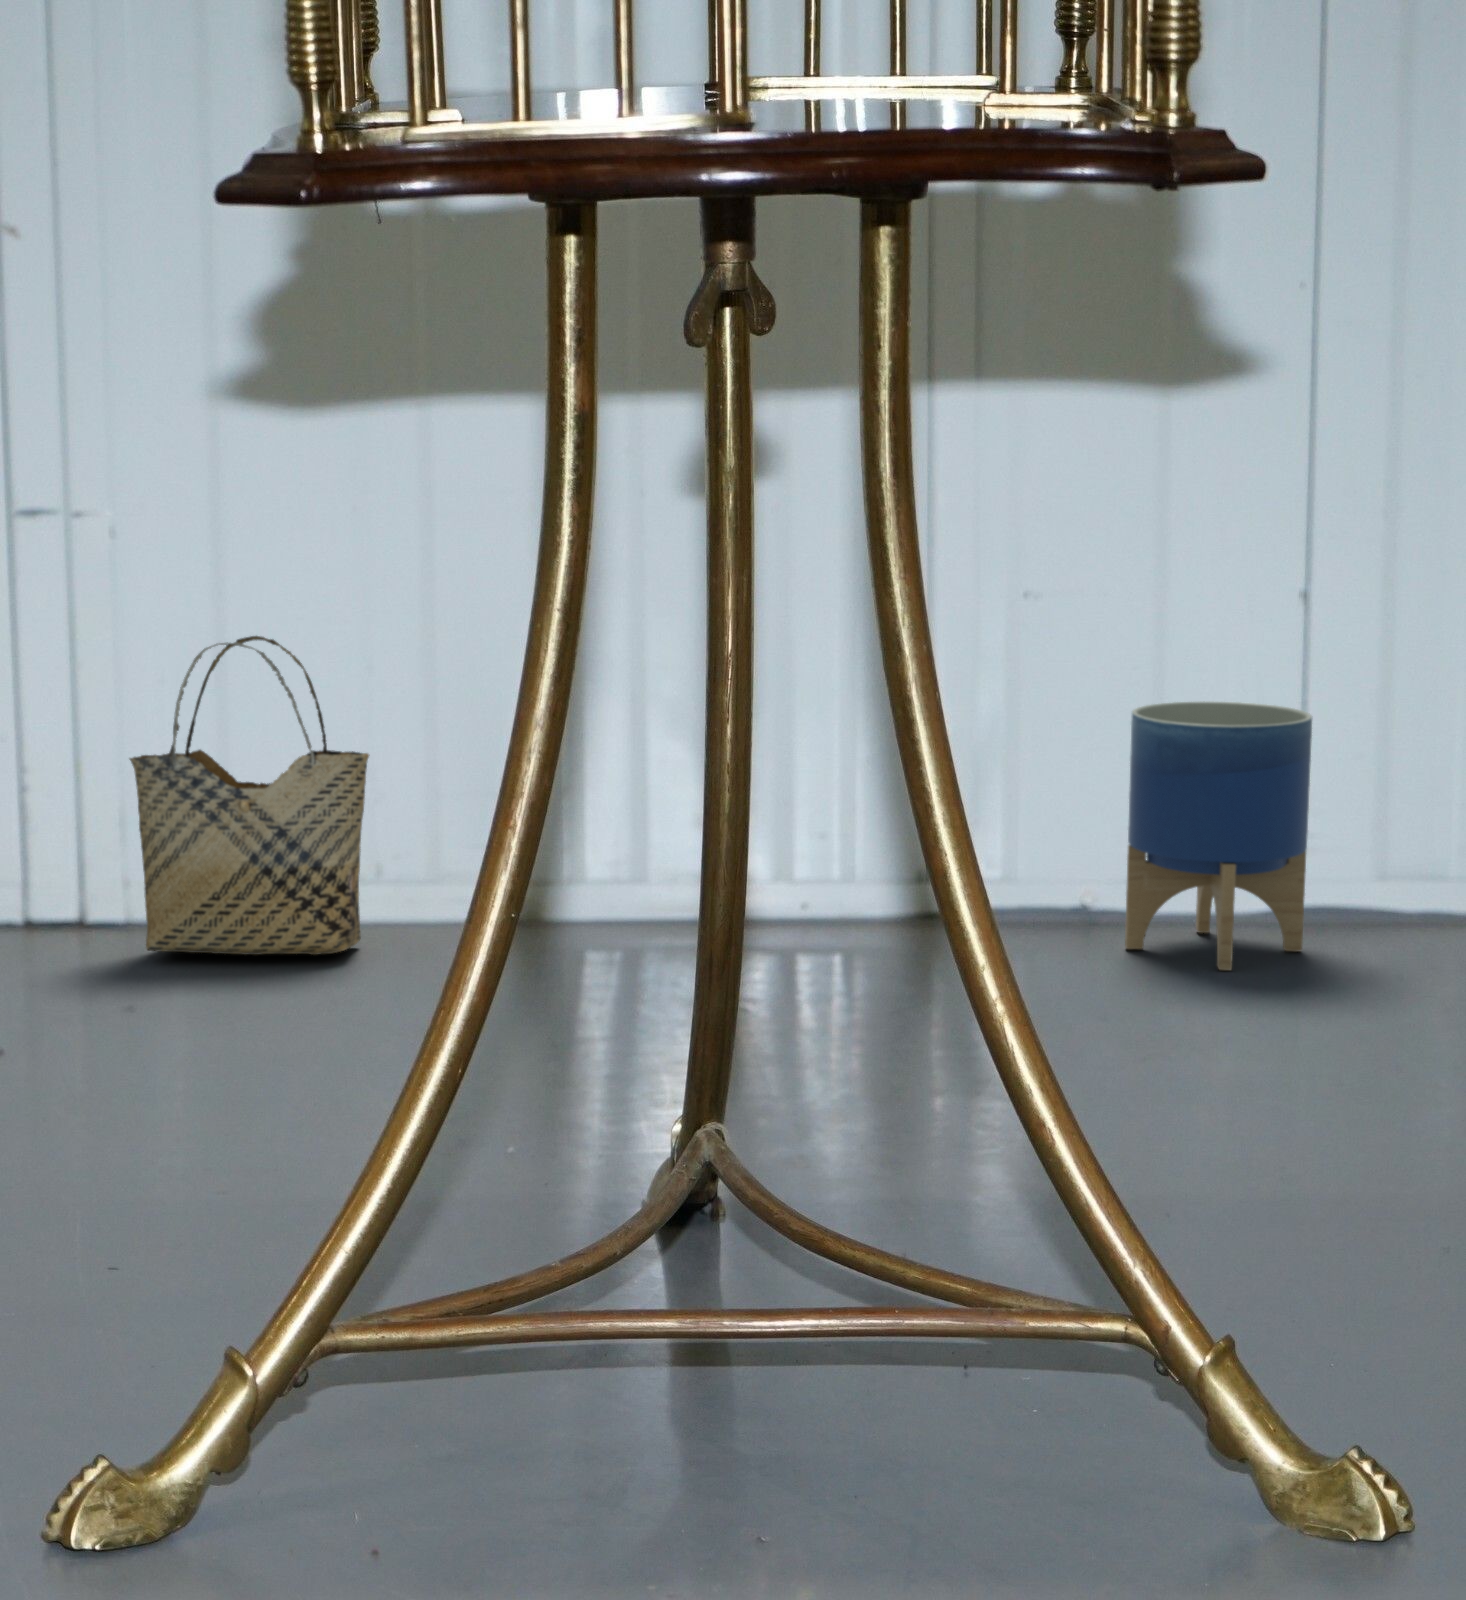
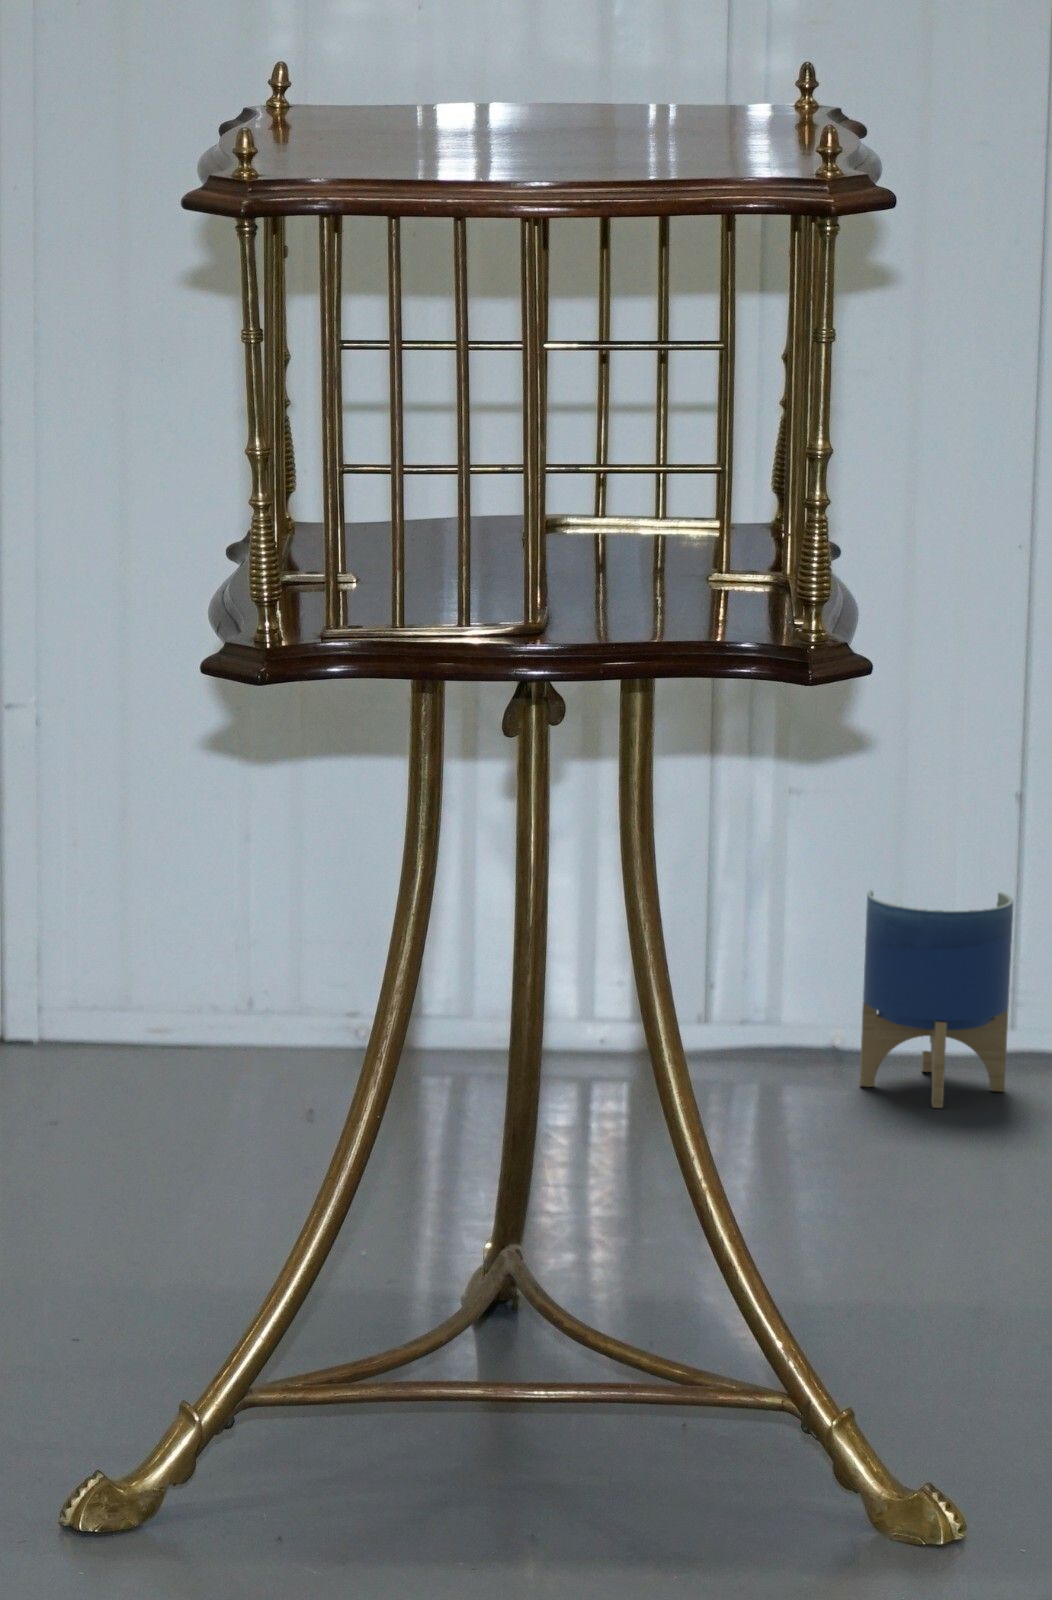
woven basket: present [130,636,369,955] -> none [49,815,244,1077]

